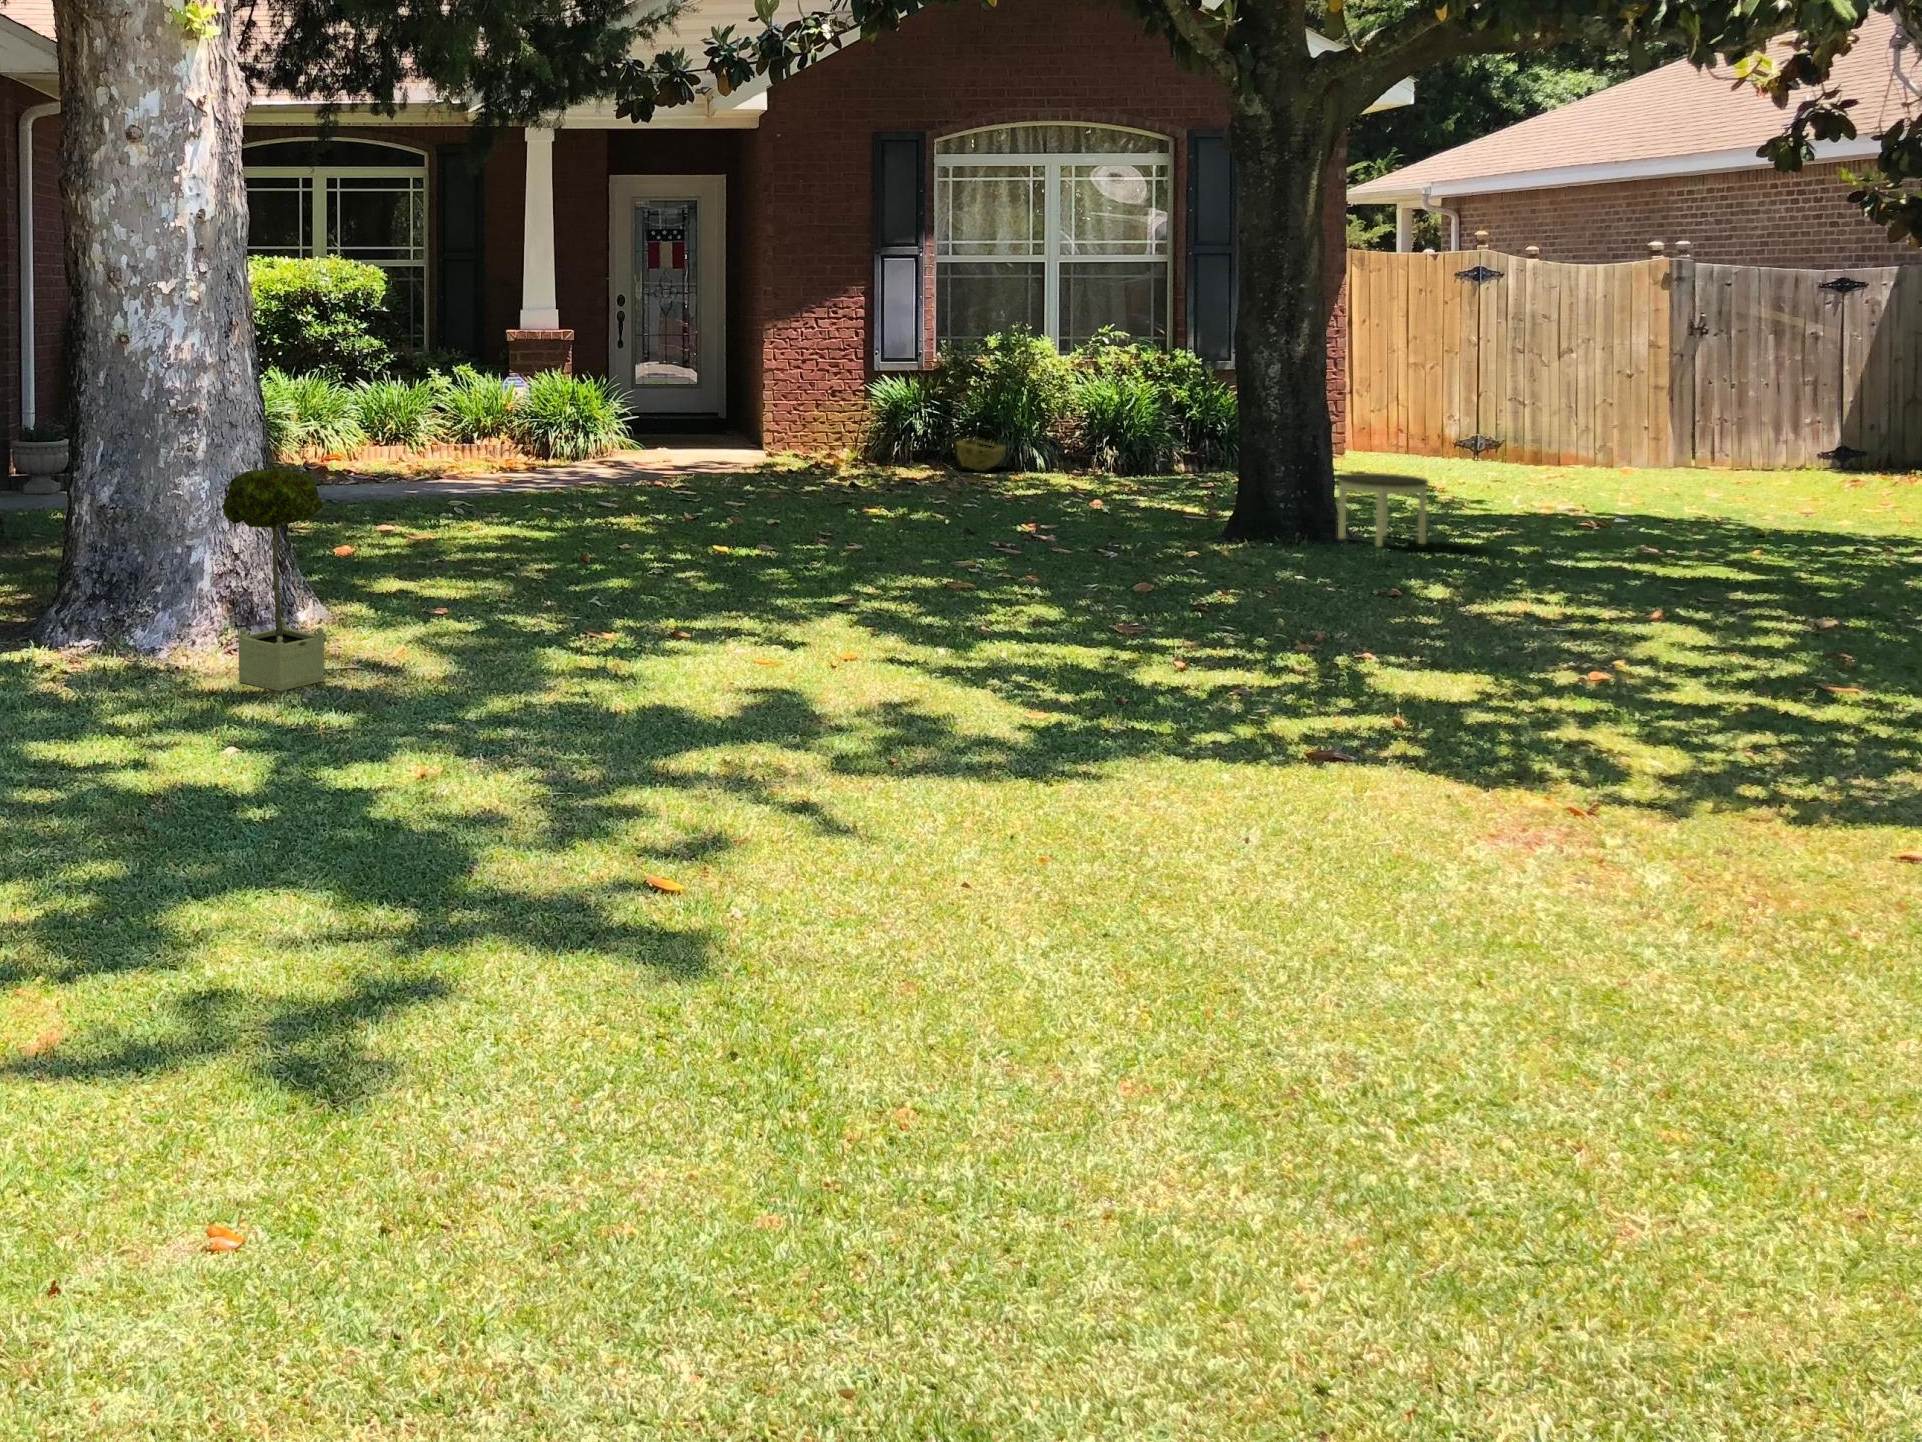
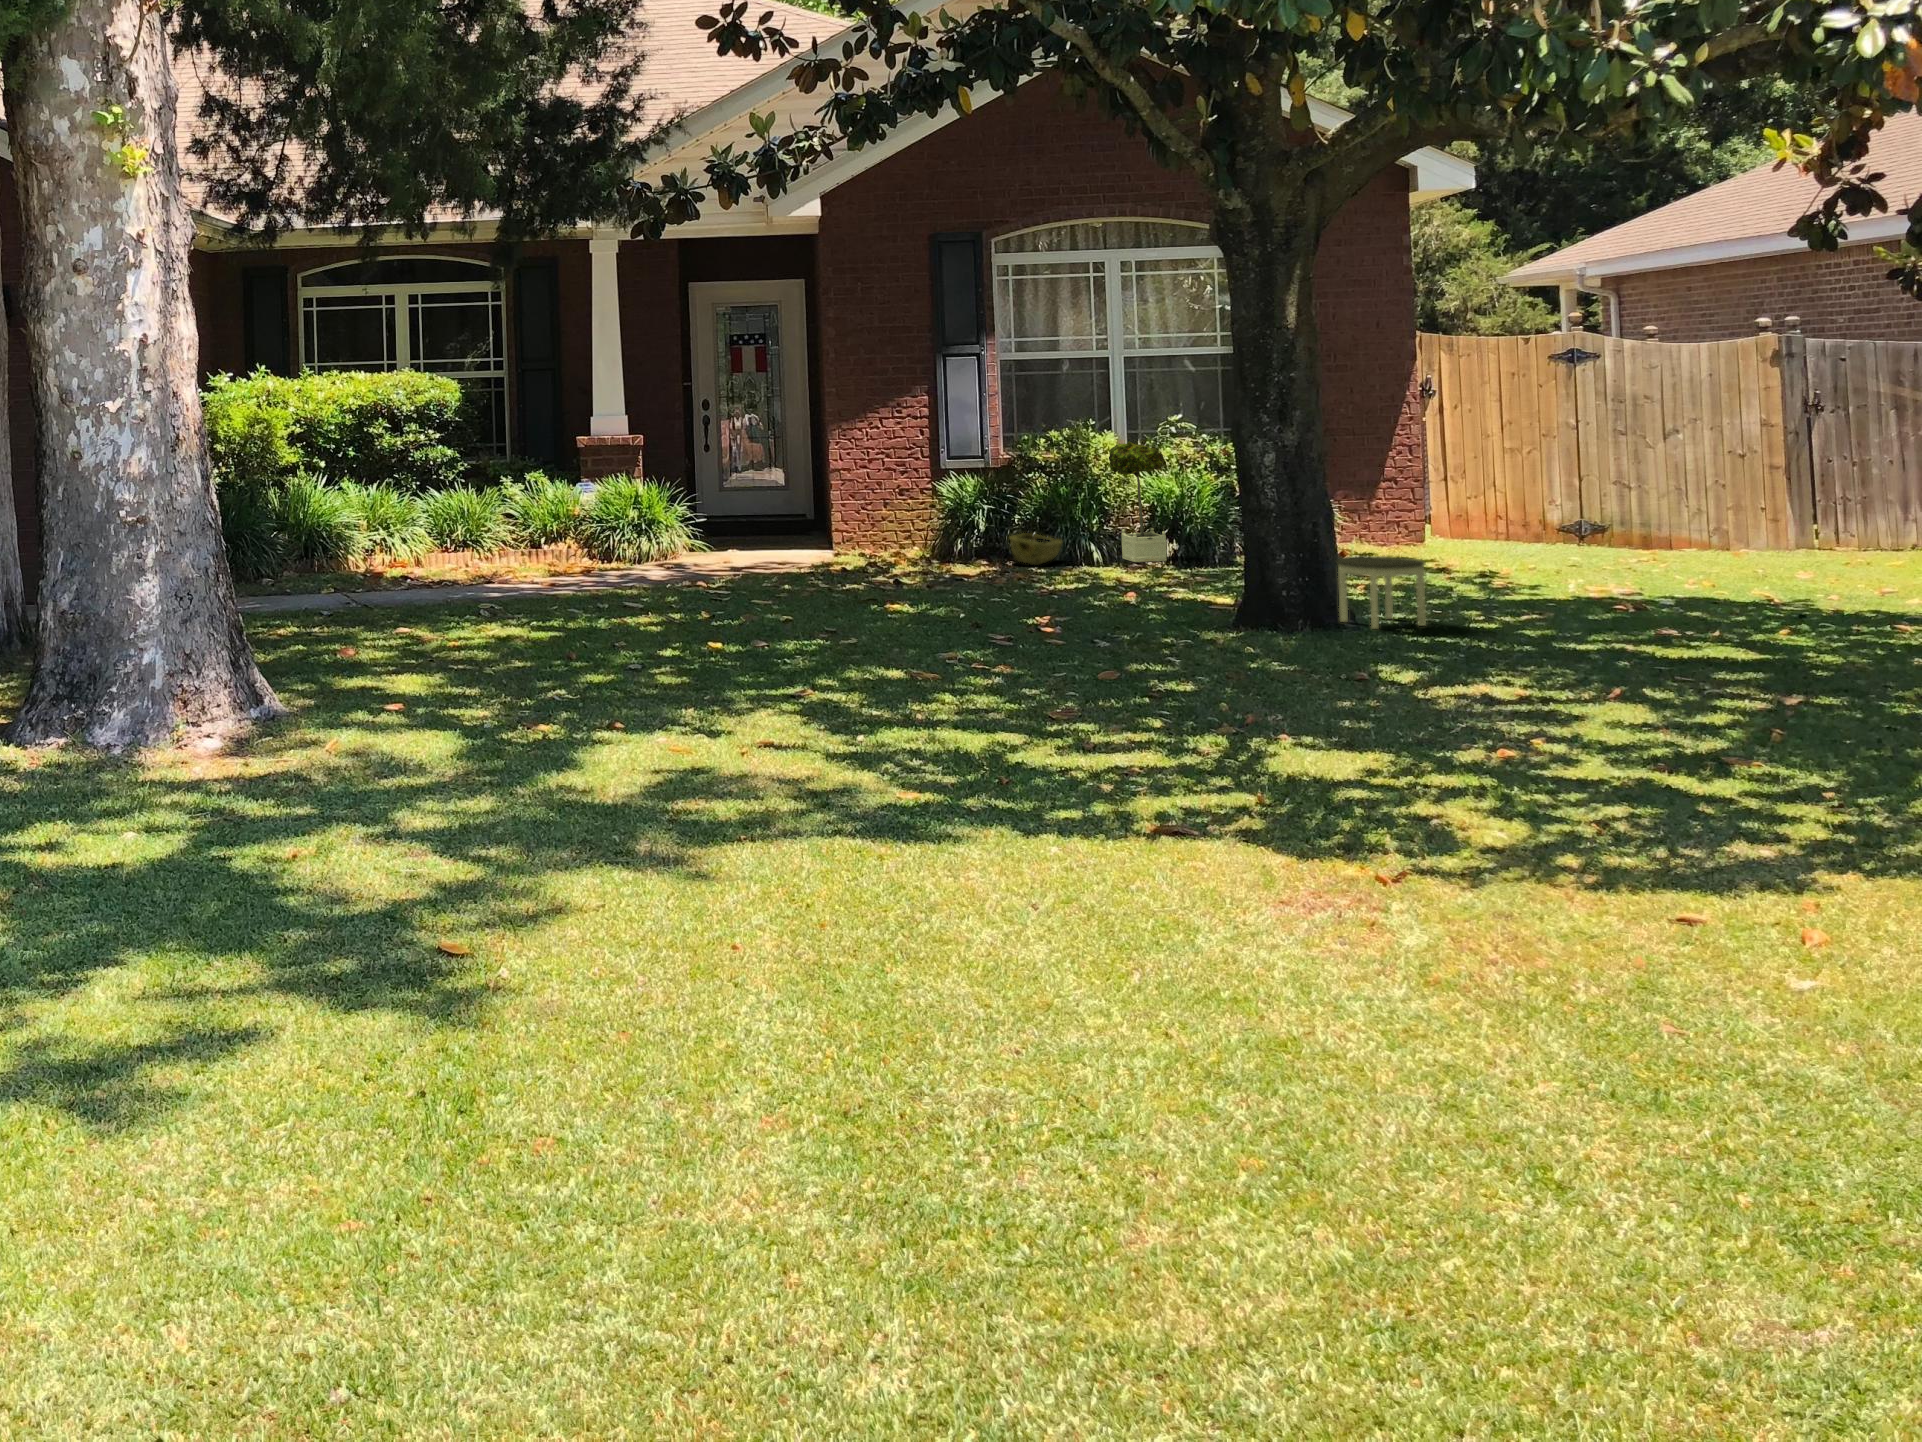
potted tree: present [222,466,325,691] -> present [1109,441,1167,562]

